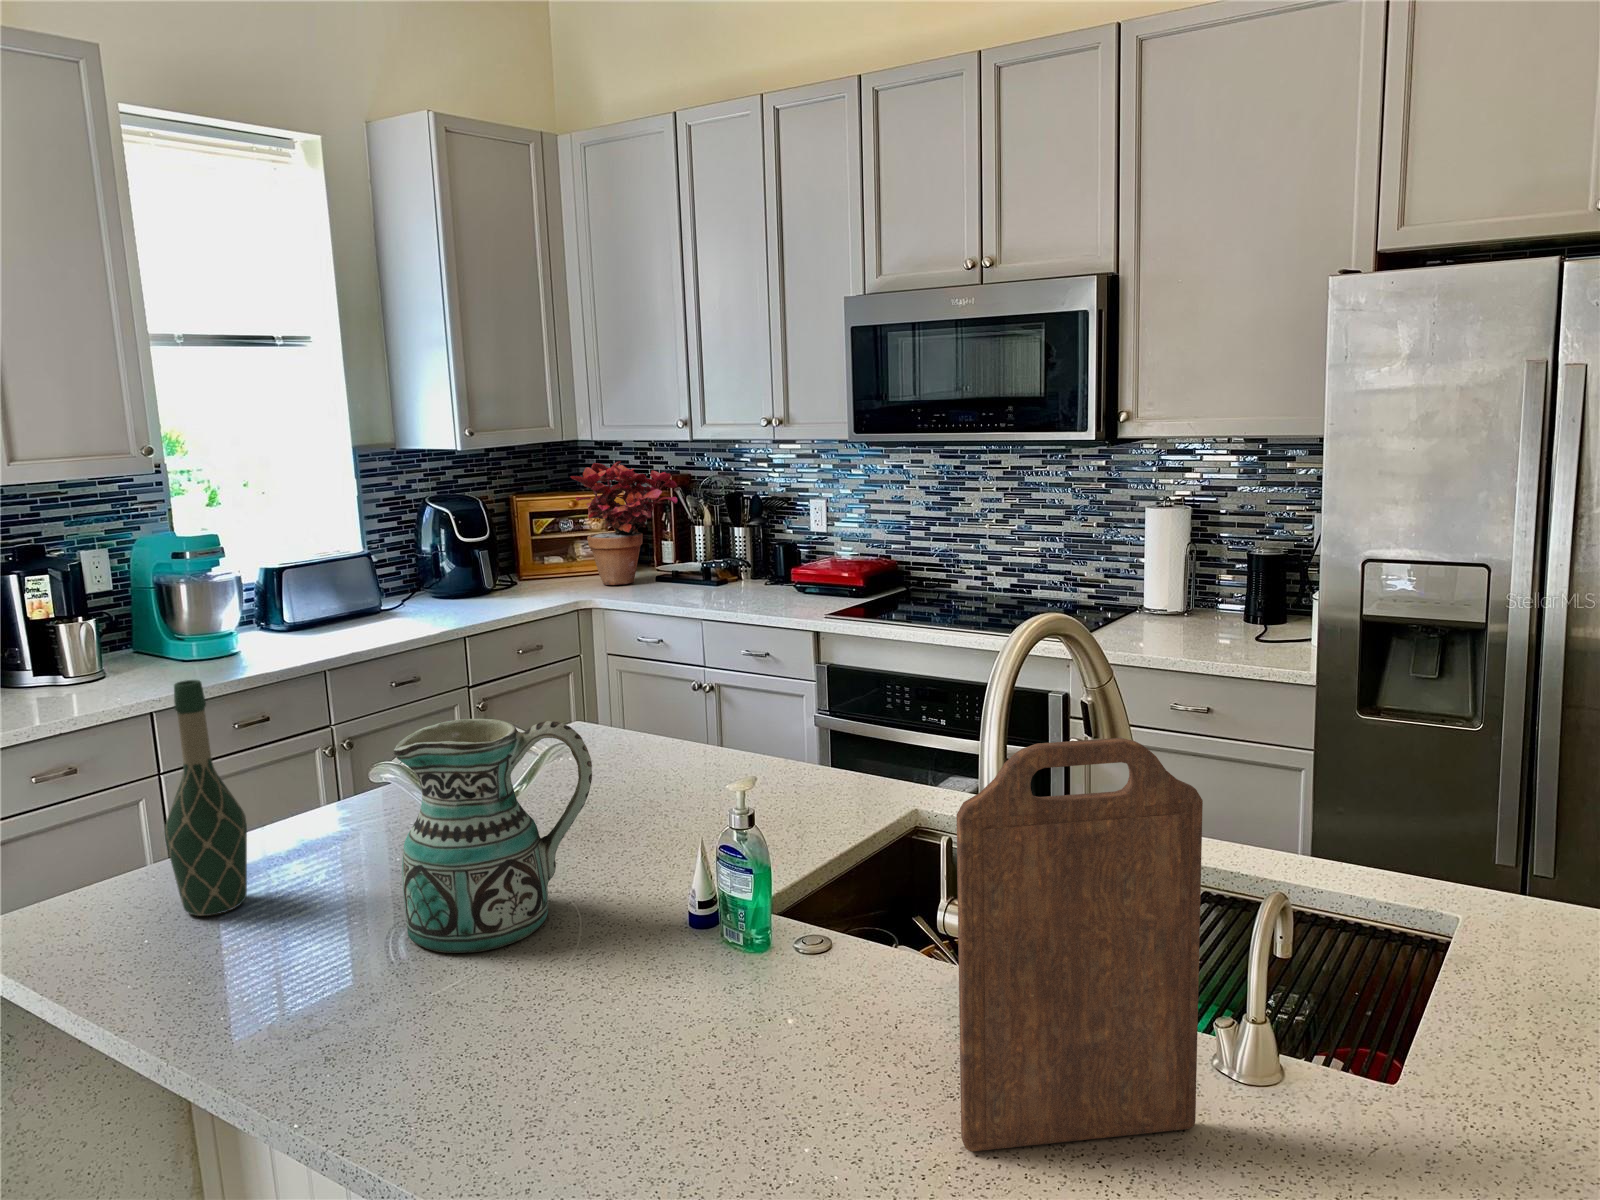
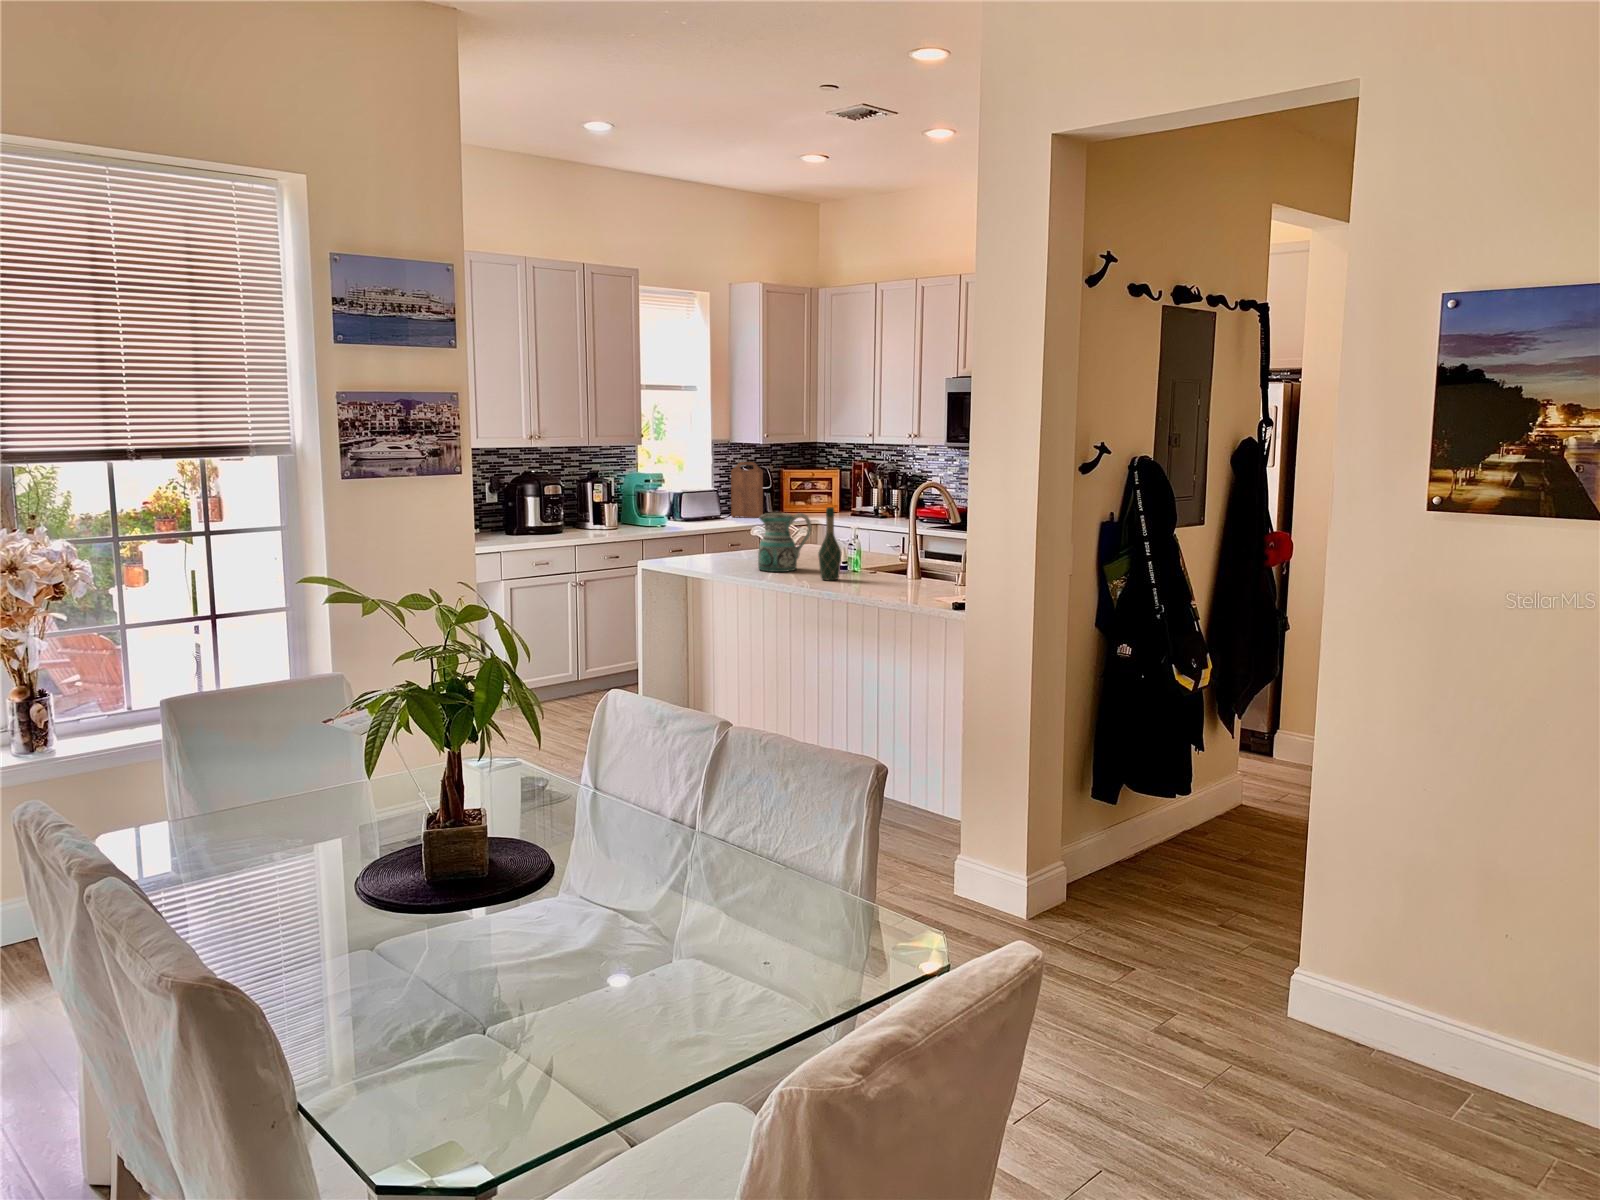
potted plant: present [571,461,678,585] -> none [812,454,865,515]
wine bottle: present [164,680,247,916] -> present [818,507,842,580]
cutting board: present [957,738,1203,1151] -> present [731,462,763,518]

